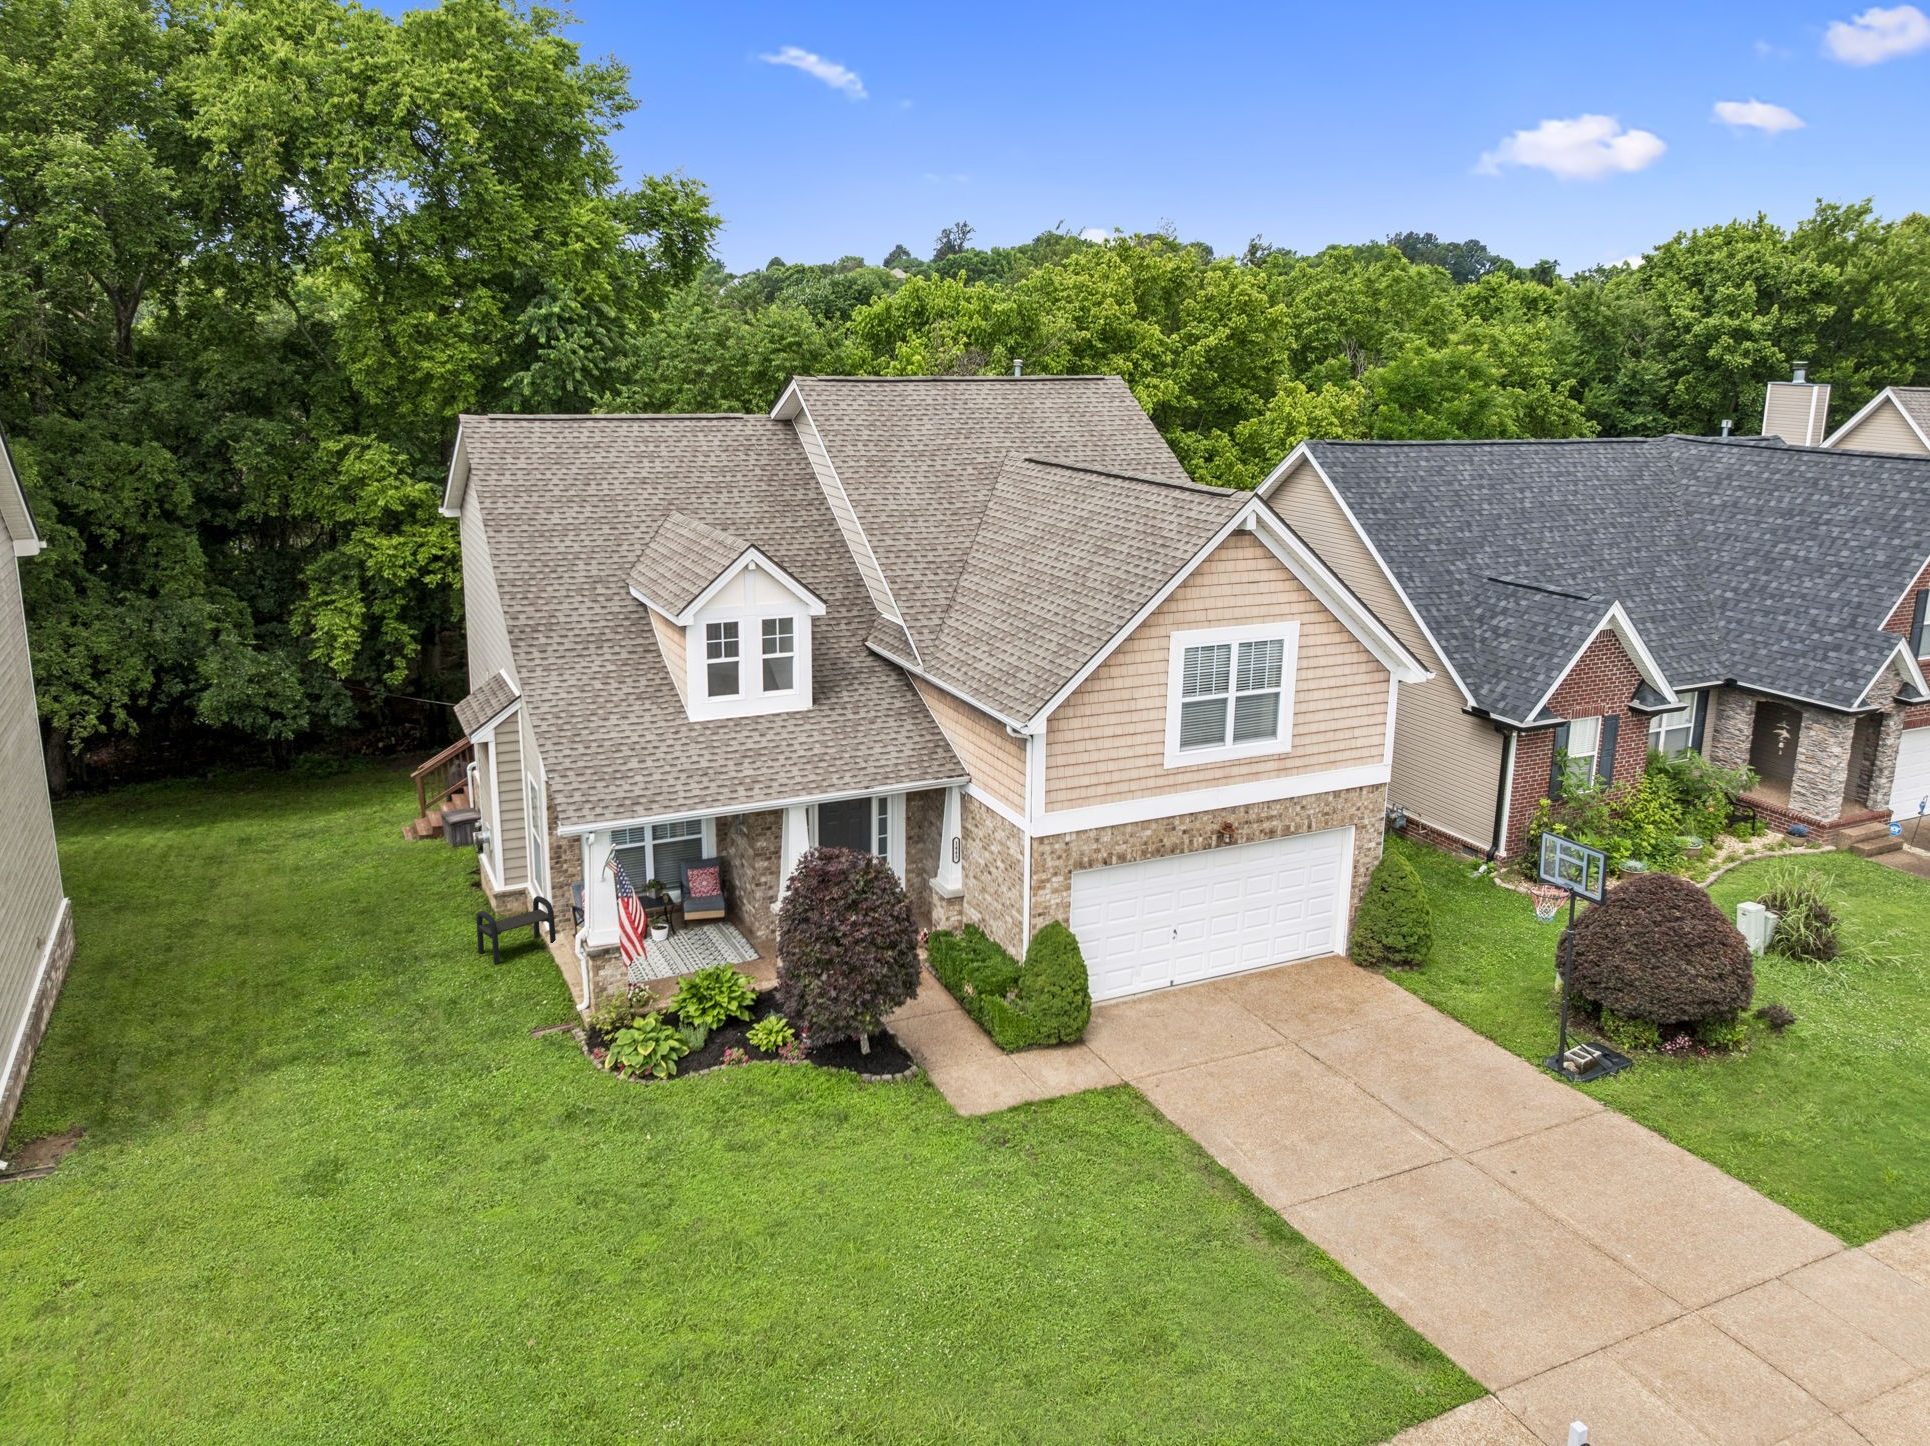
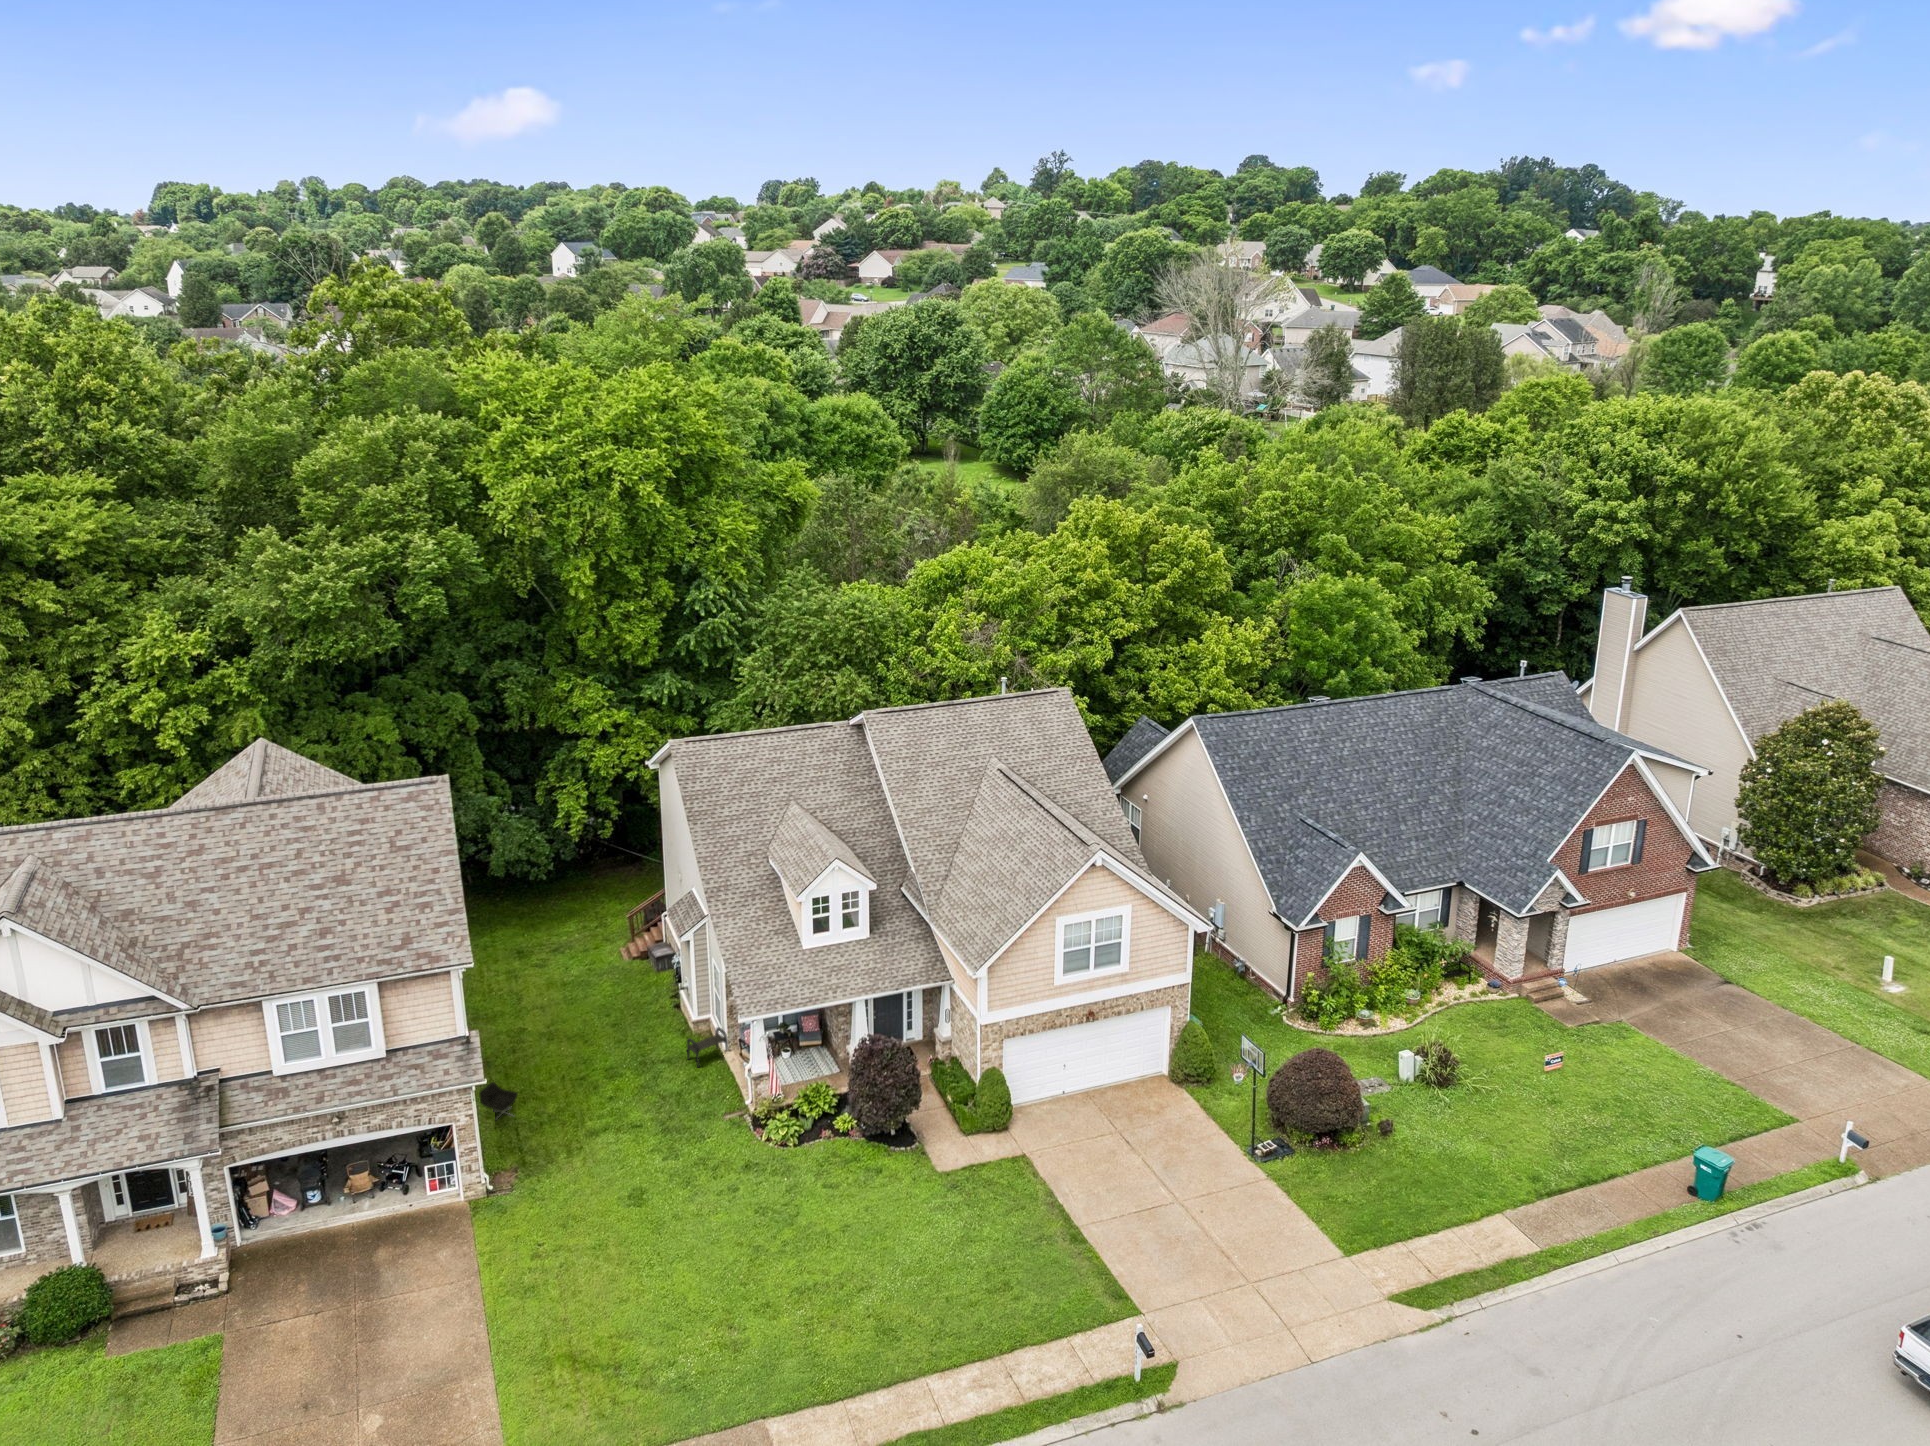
lounge chair: none [34,980,122,1051] -> present [479,1082,518,1113]

